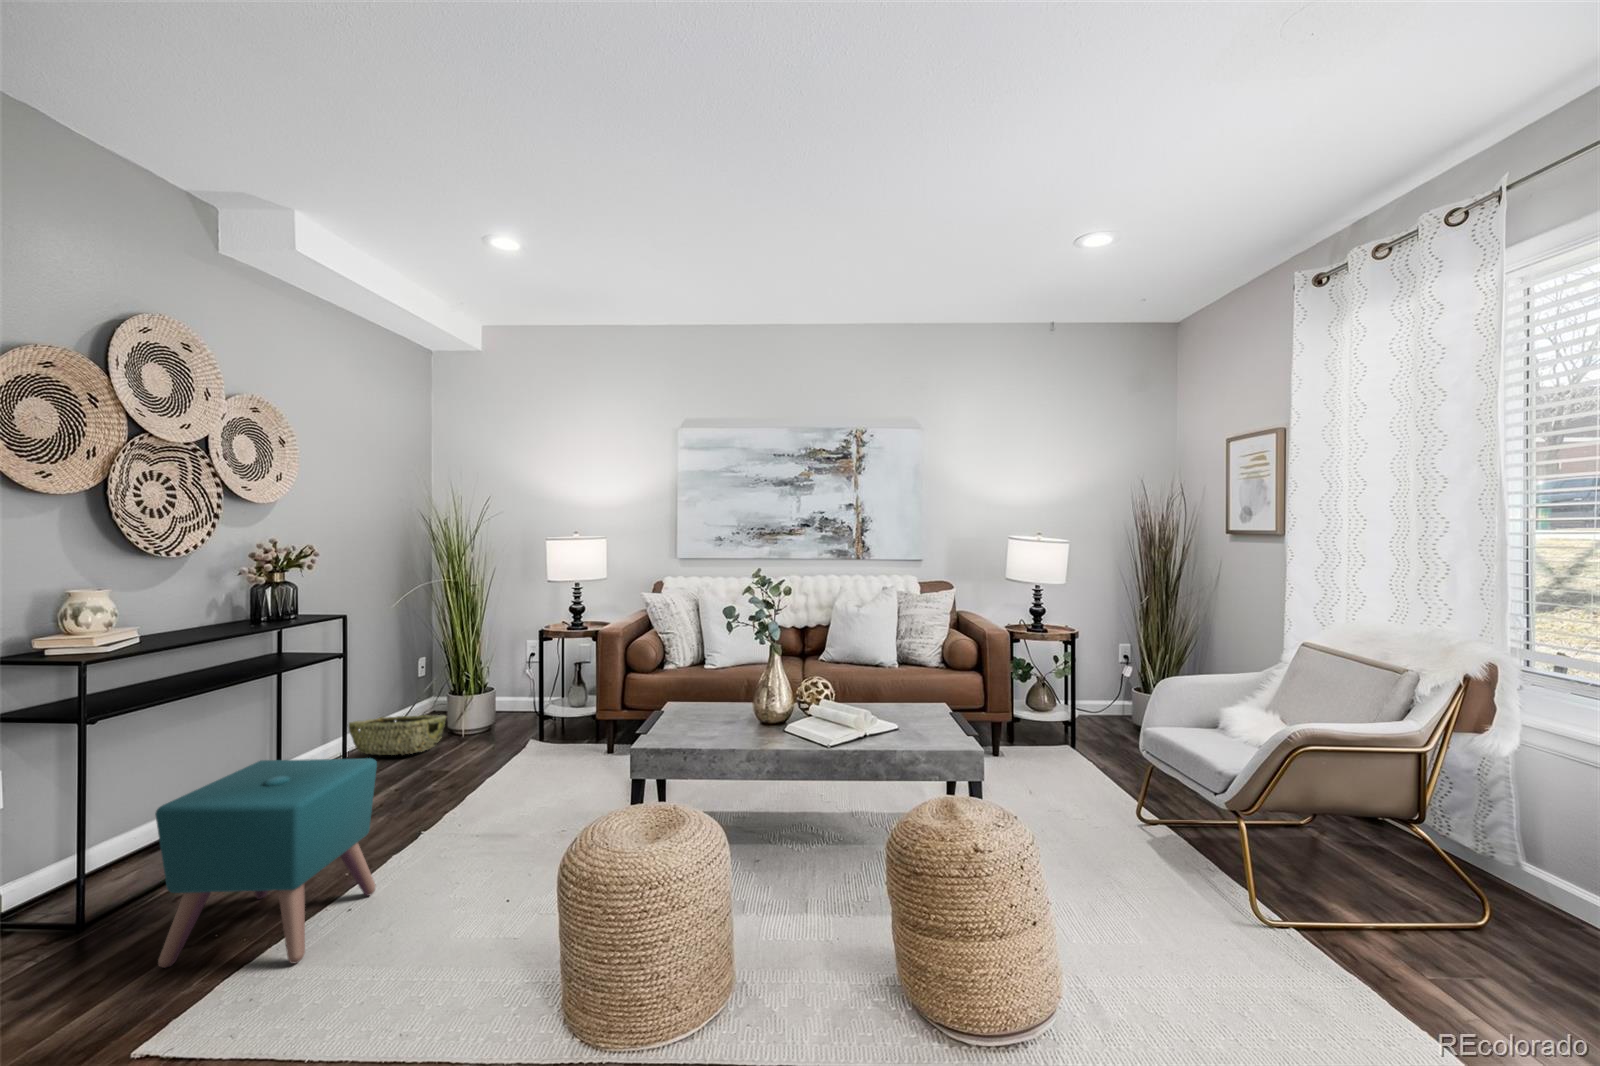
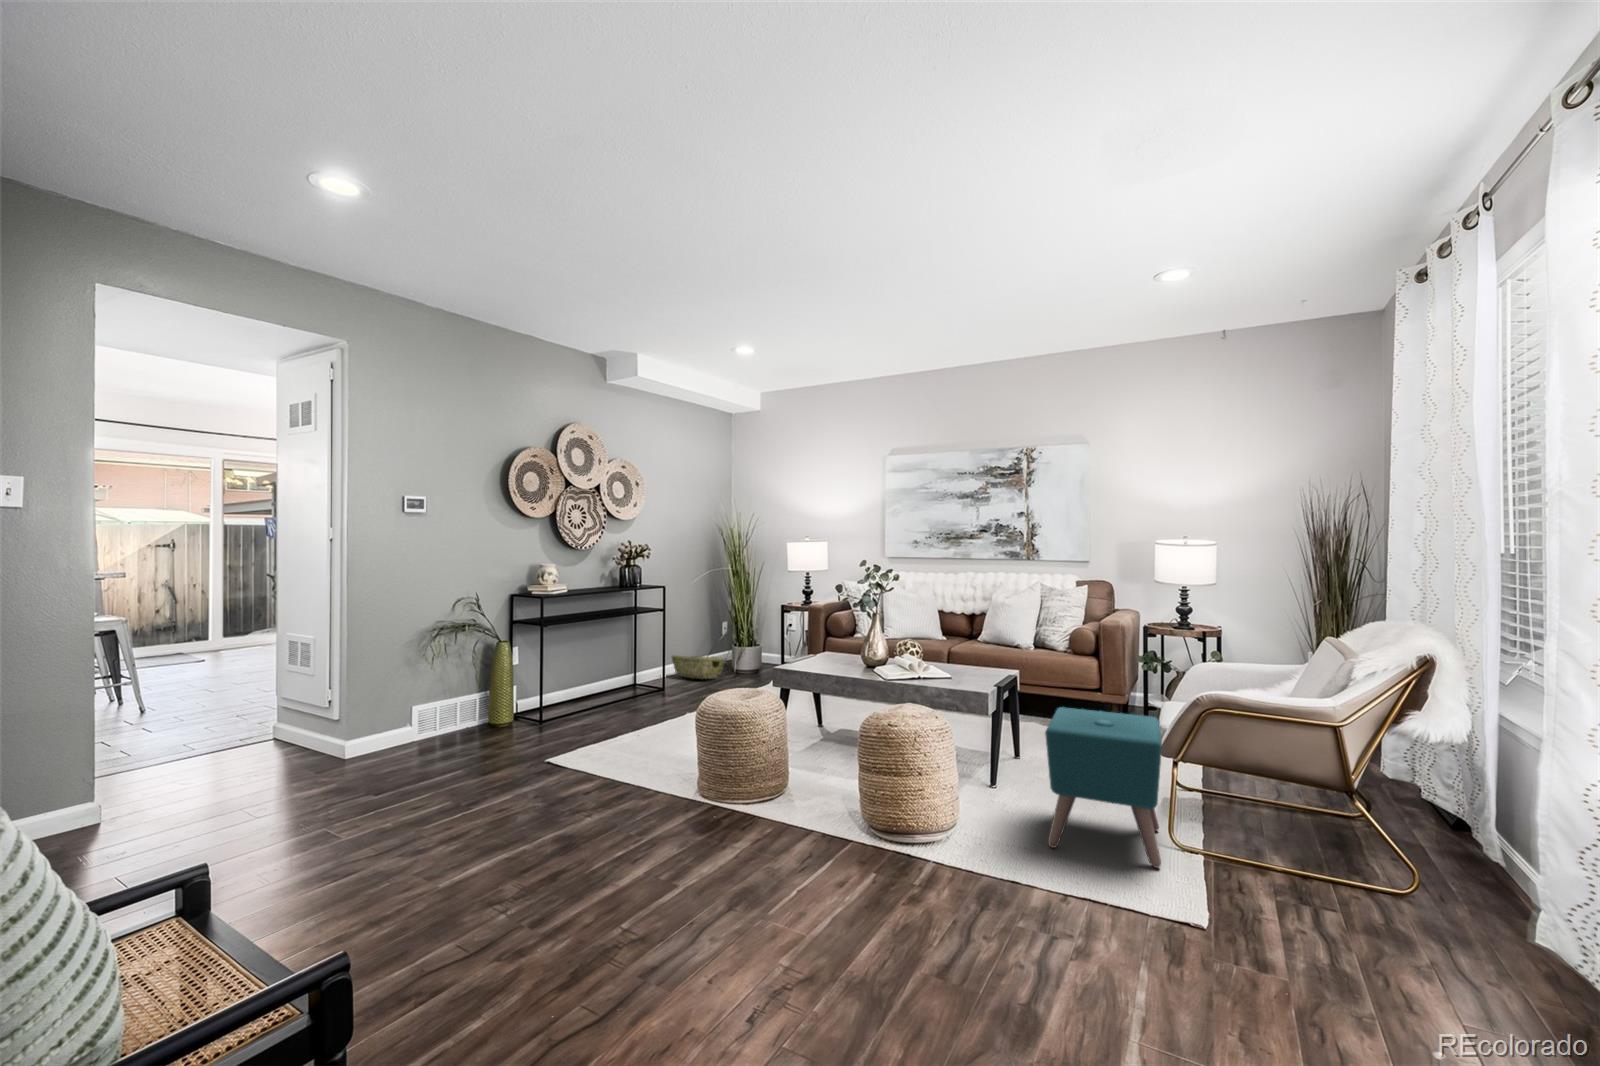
ottoman: present [155,758,377,968] -> present [1045,707,1162,868]

